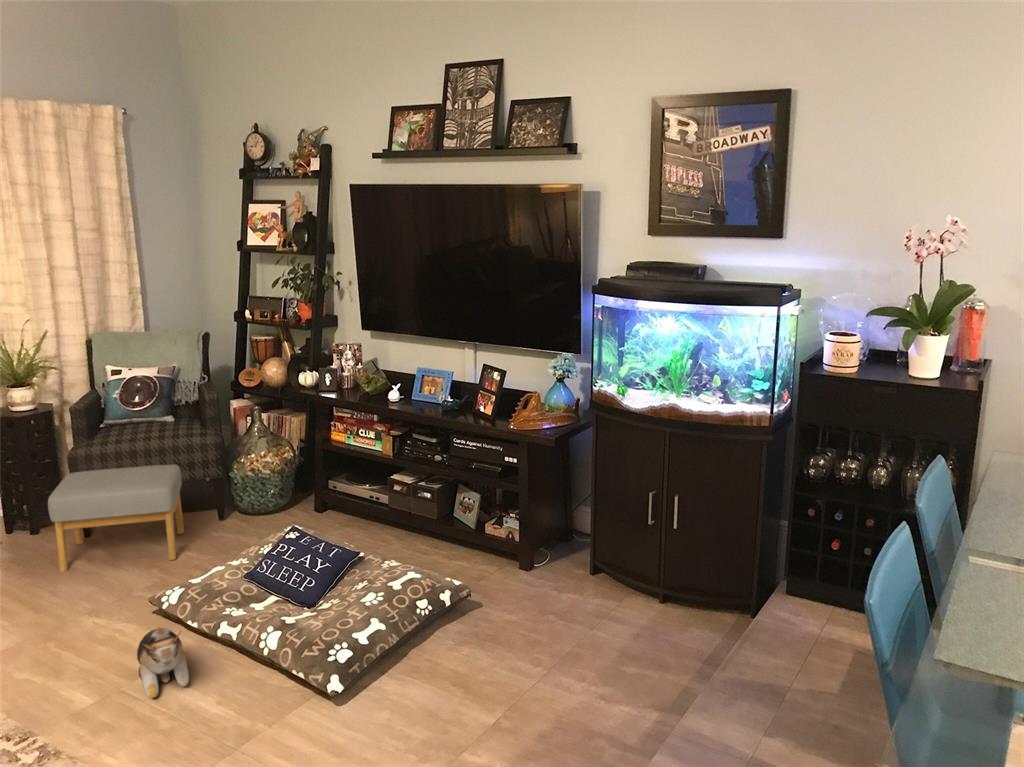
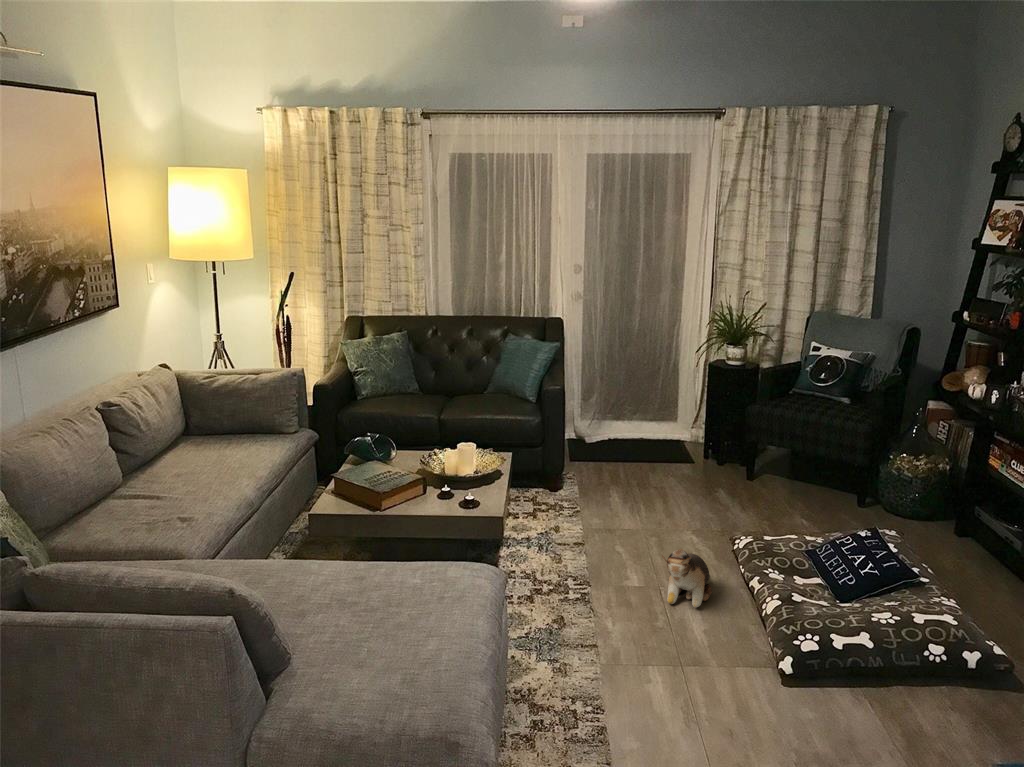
footstool: present [48,465,184,572] -> none [706,424,826,522]

